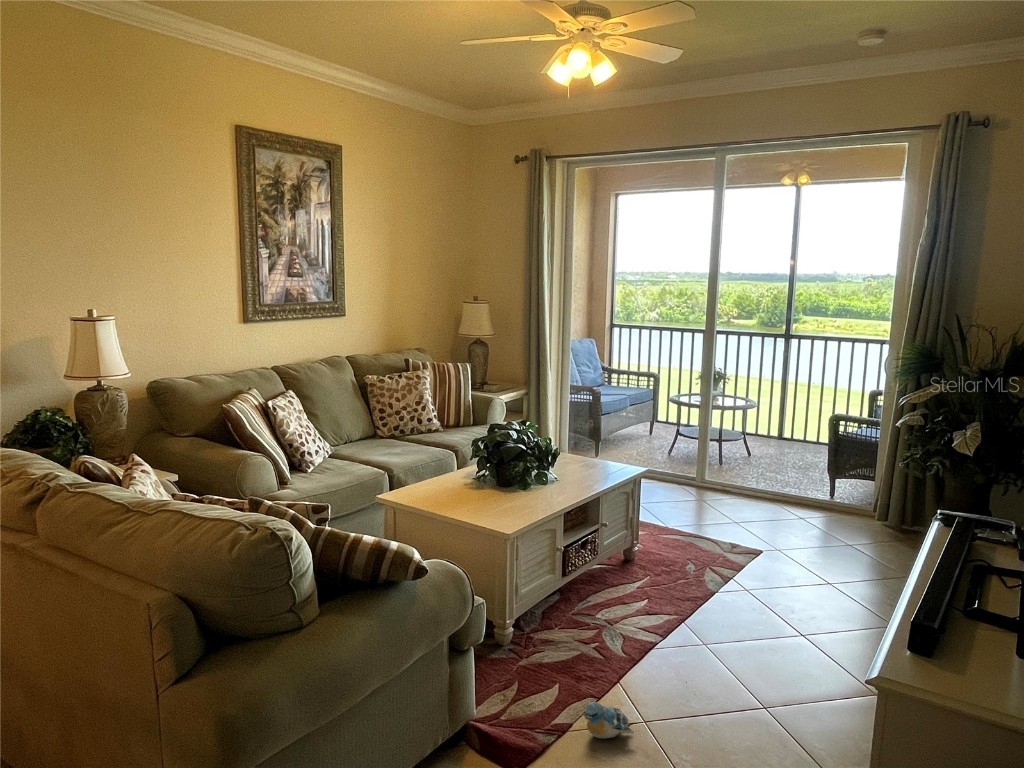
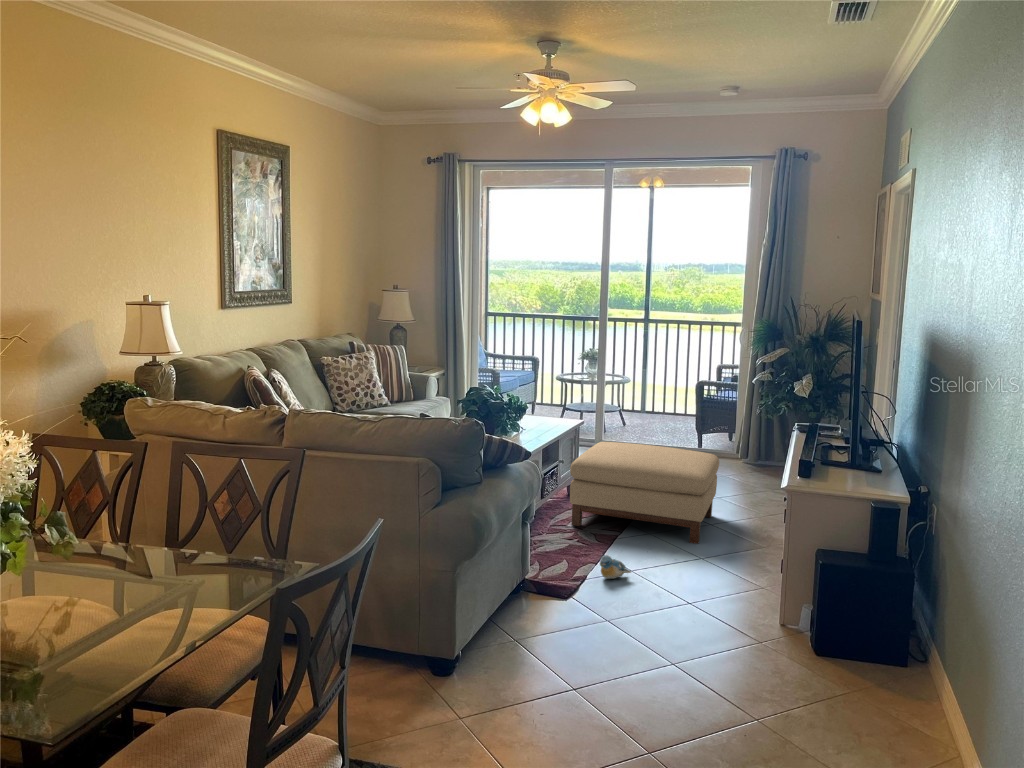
ottoman: none [599,501,821,676] -> present [570,442,719,544]

